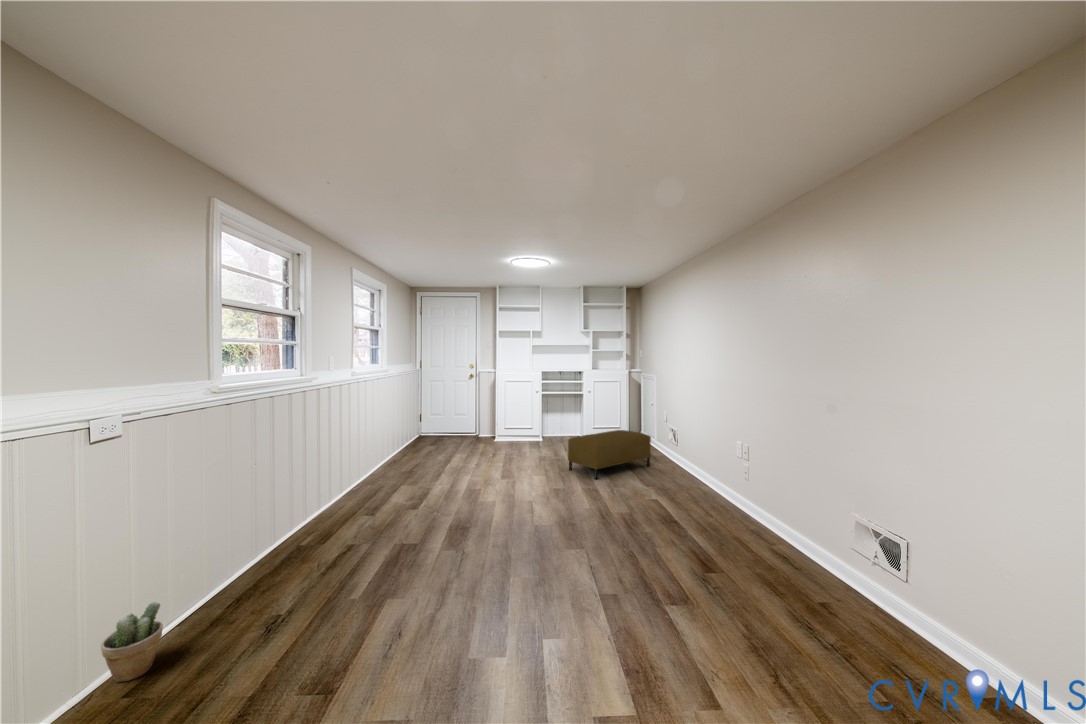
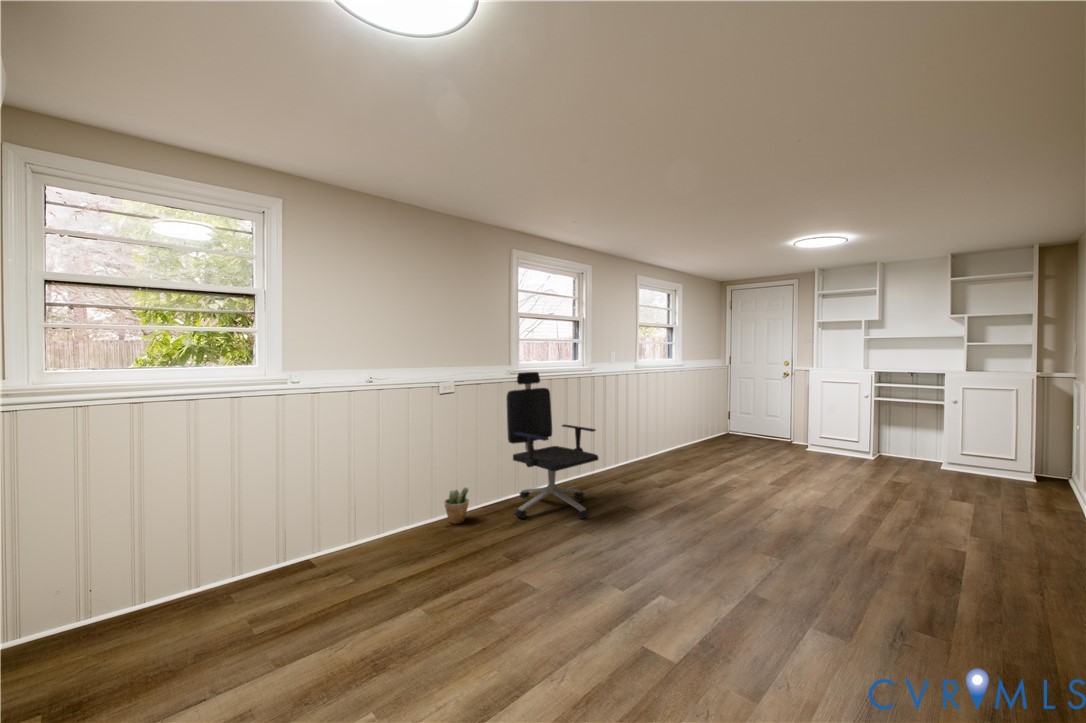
office chair: none [217,387,369,613] -> present [507,372,598,519]
ottoman: present [568,430,651,479] -> none [868,454,1024,518]

